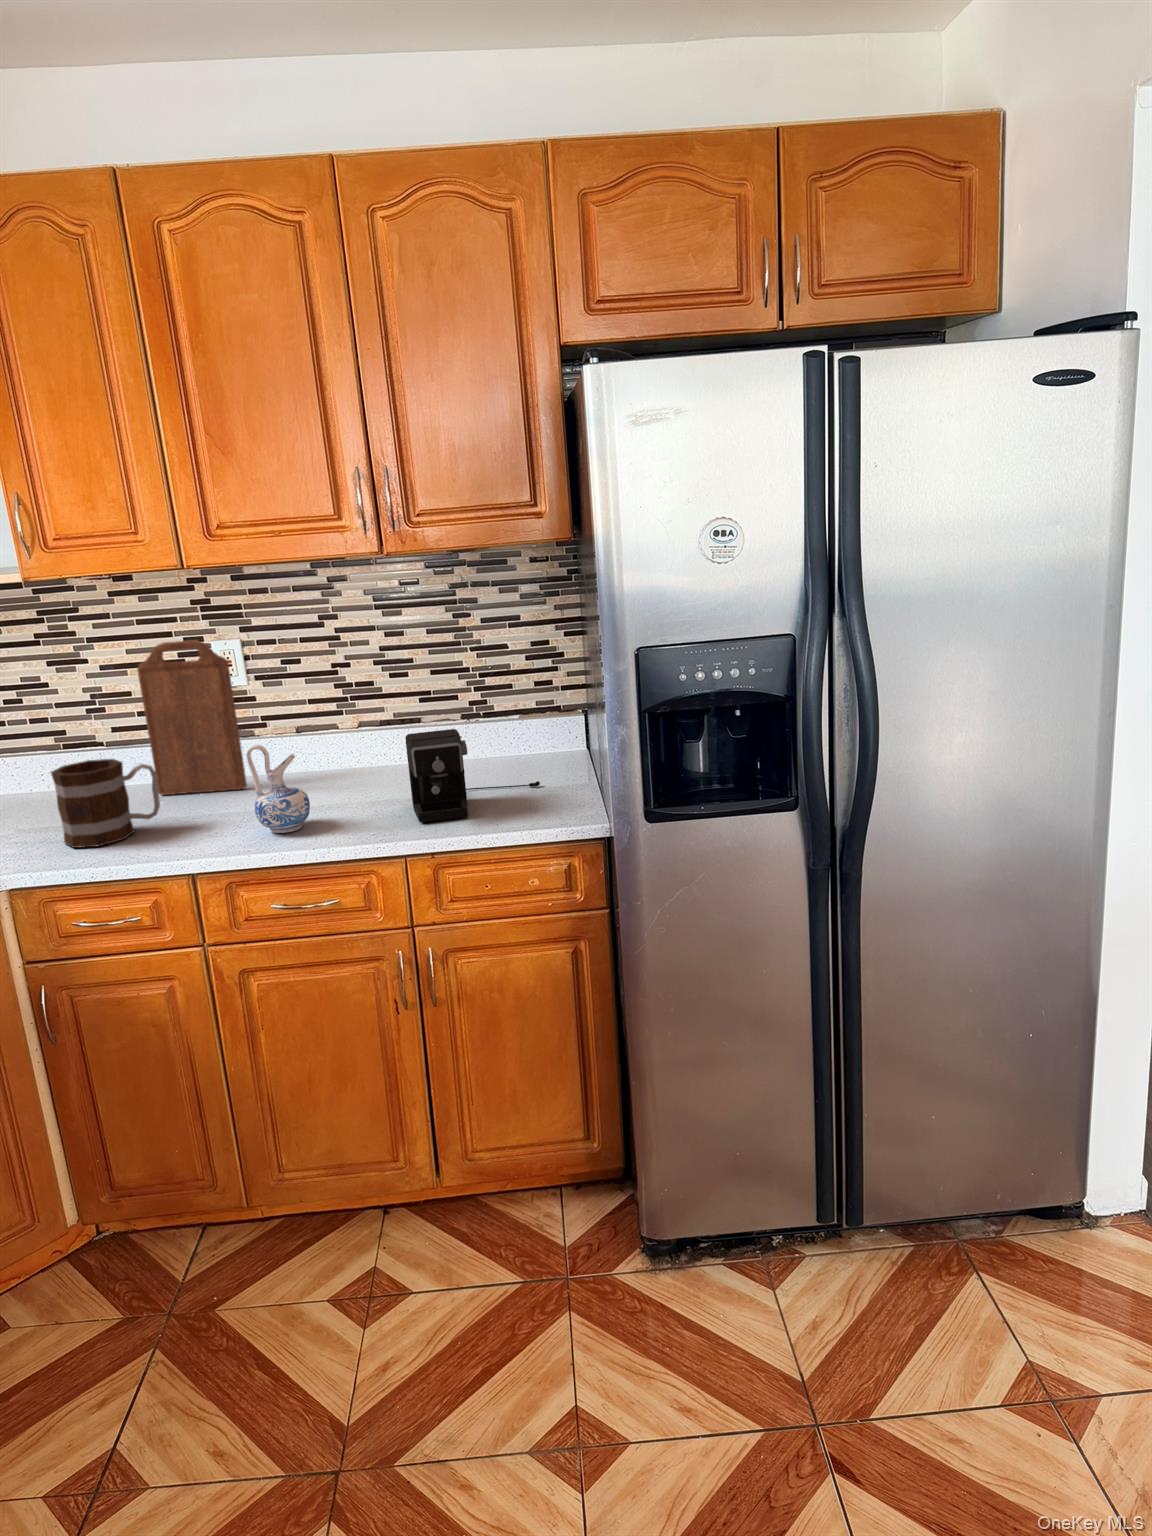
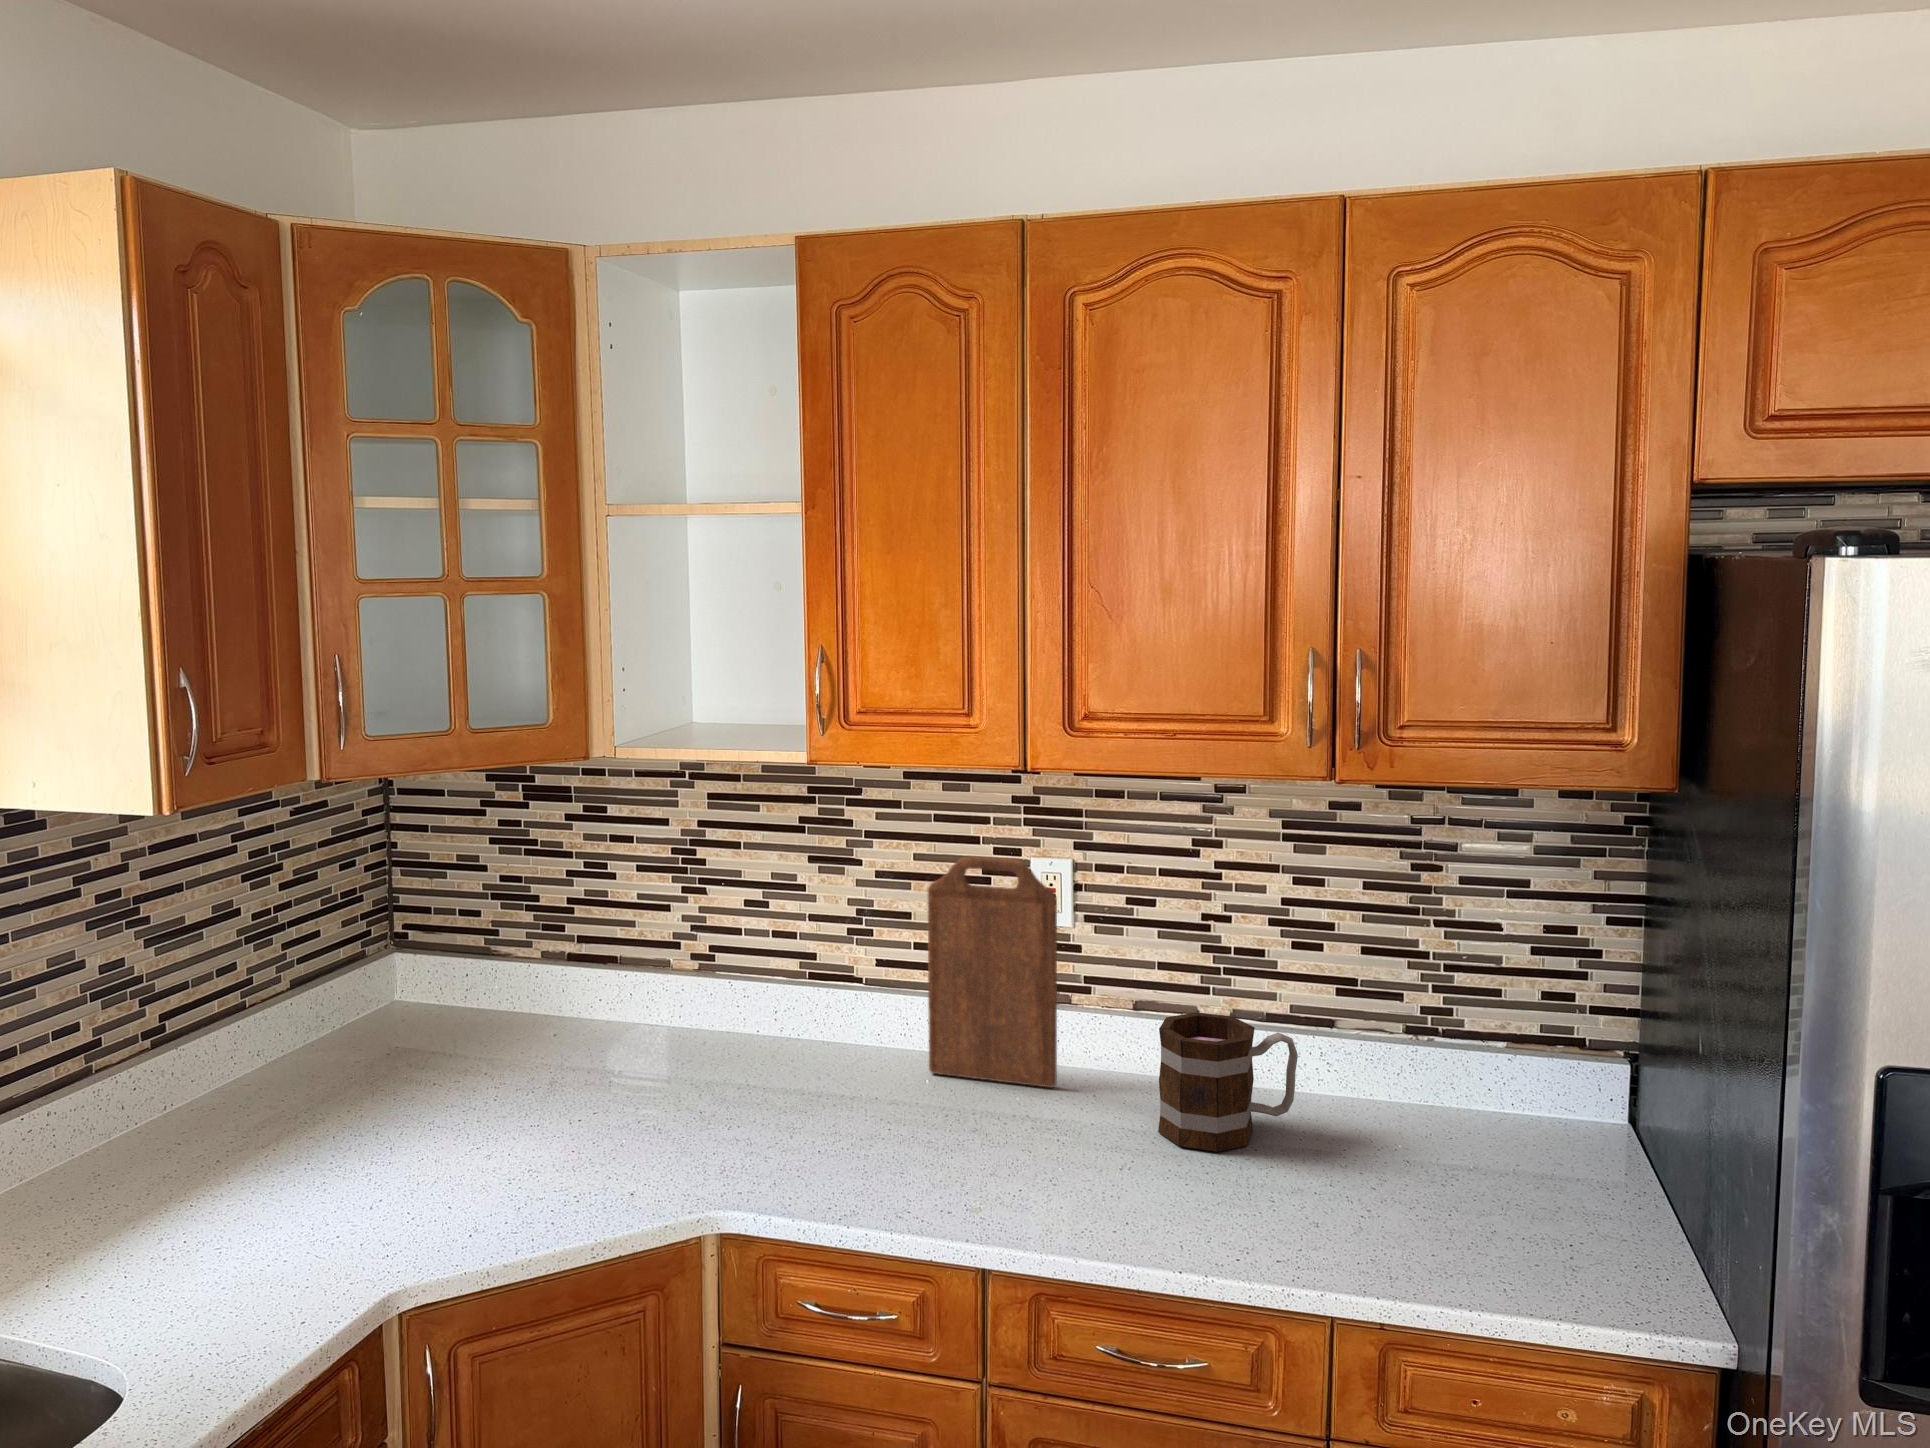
coffee maker: present [406,729,540,822] -> none [1335,1079,1558,1253]
ceramic pitcher: present [246,745,310,833] -> none [1086,1065,1173,1214]
mug: present [51,759,160,848] -> present [1158,1012,1298,1152]

